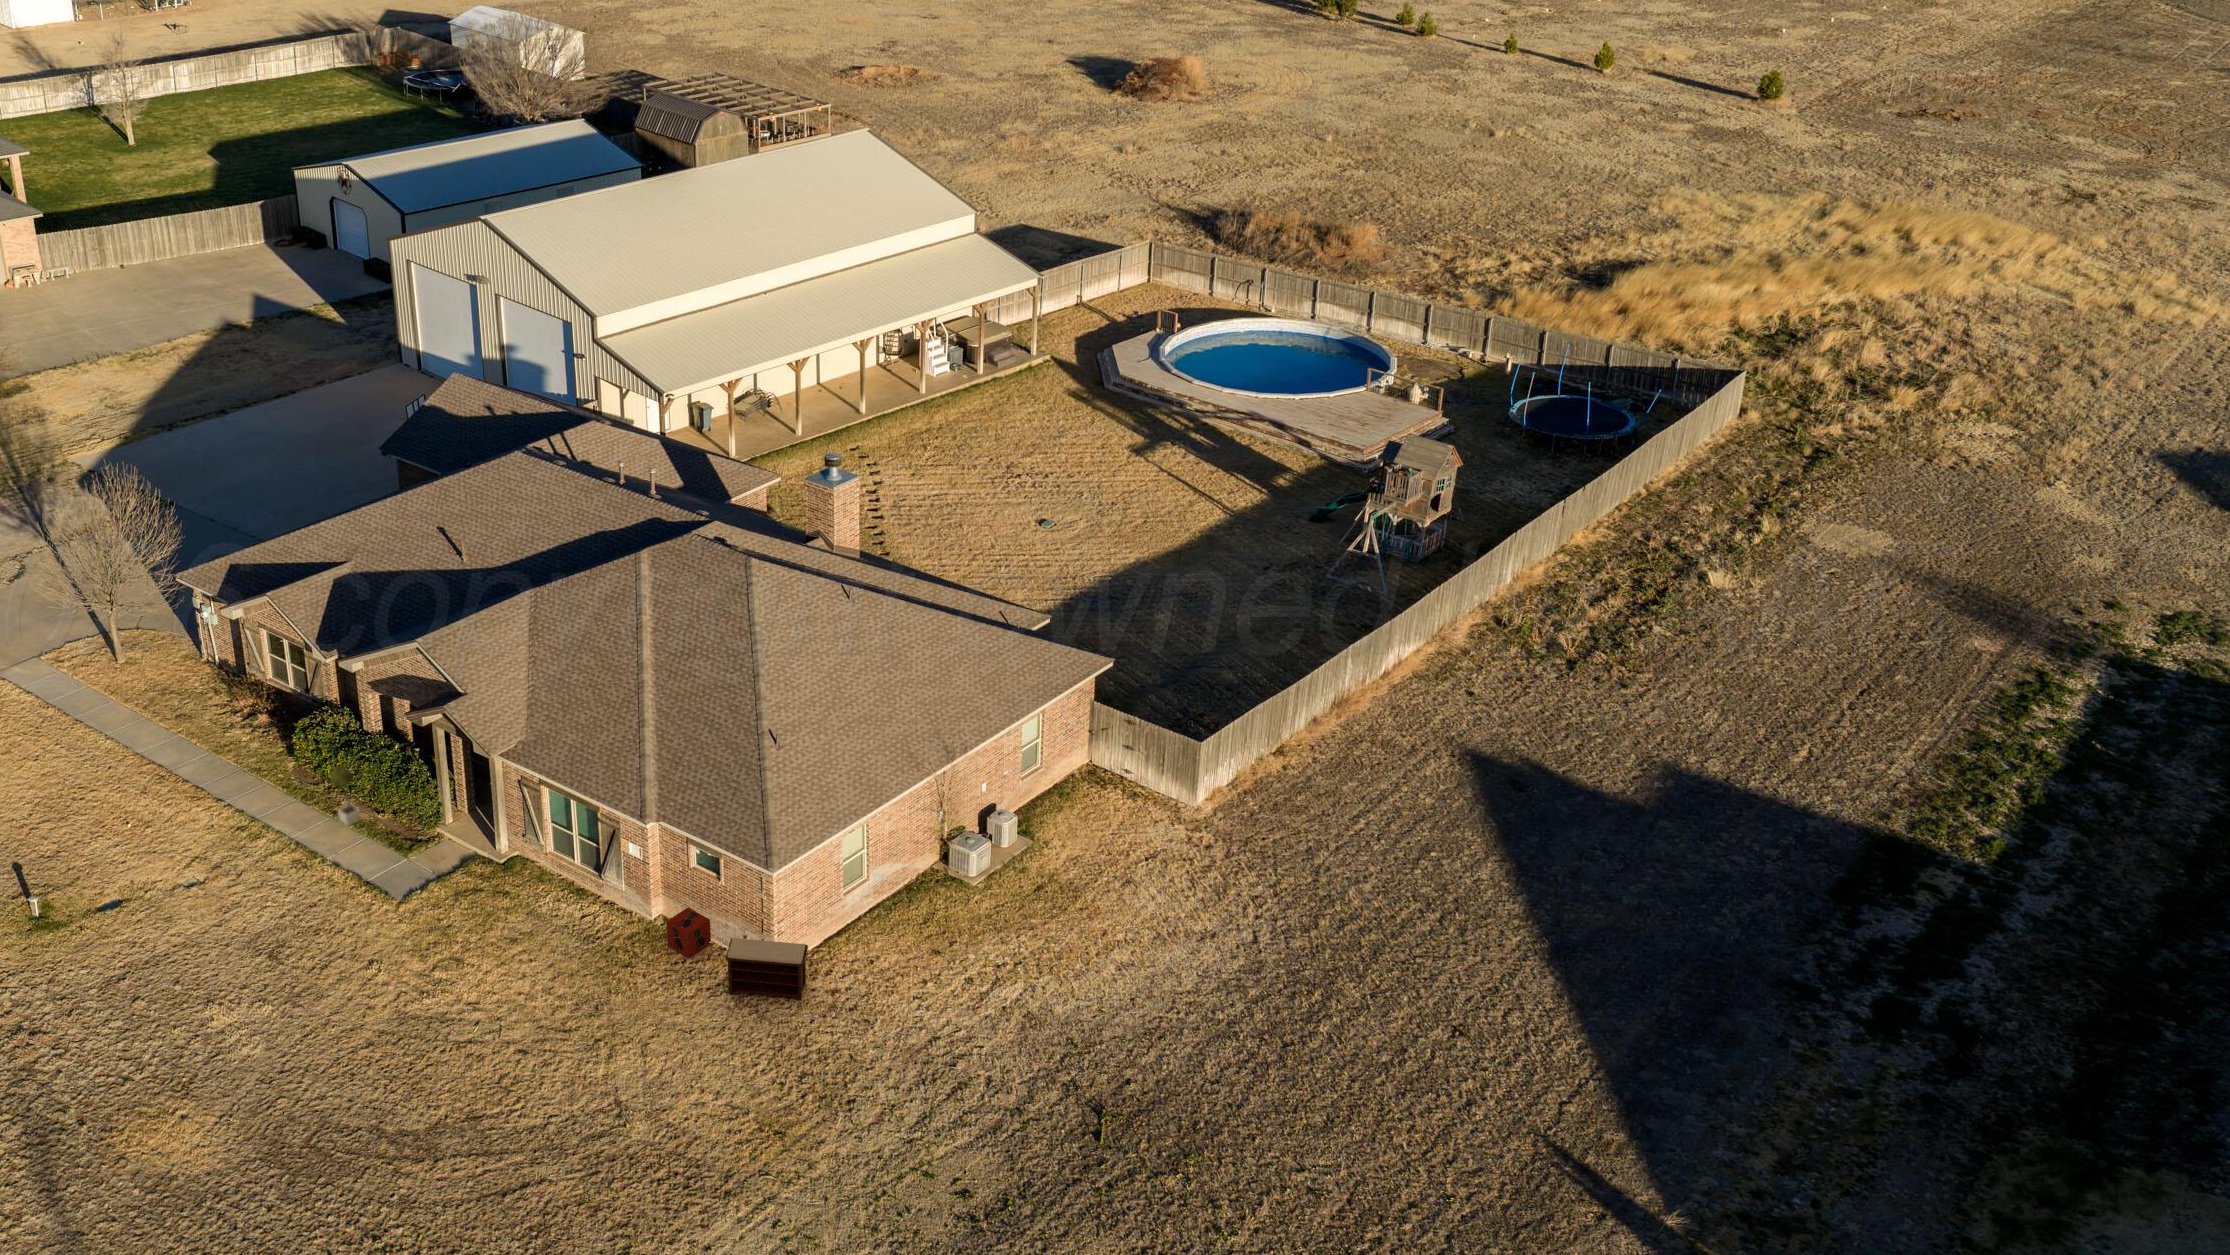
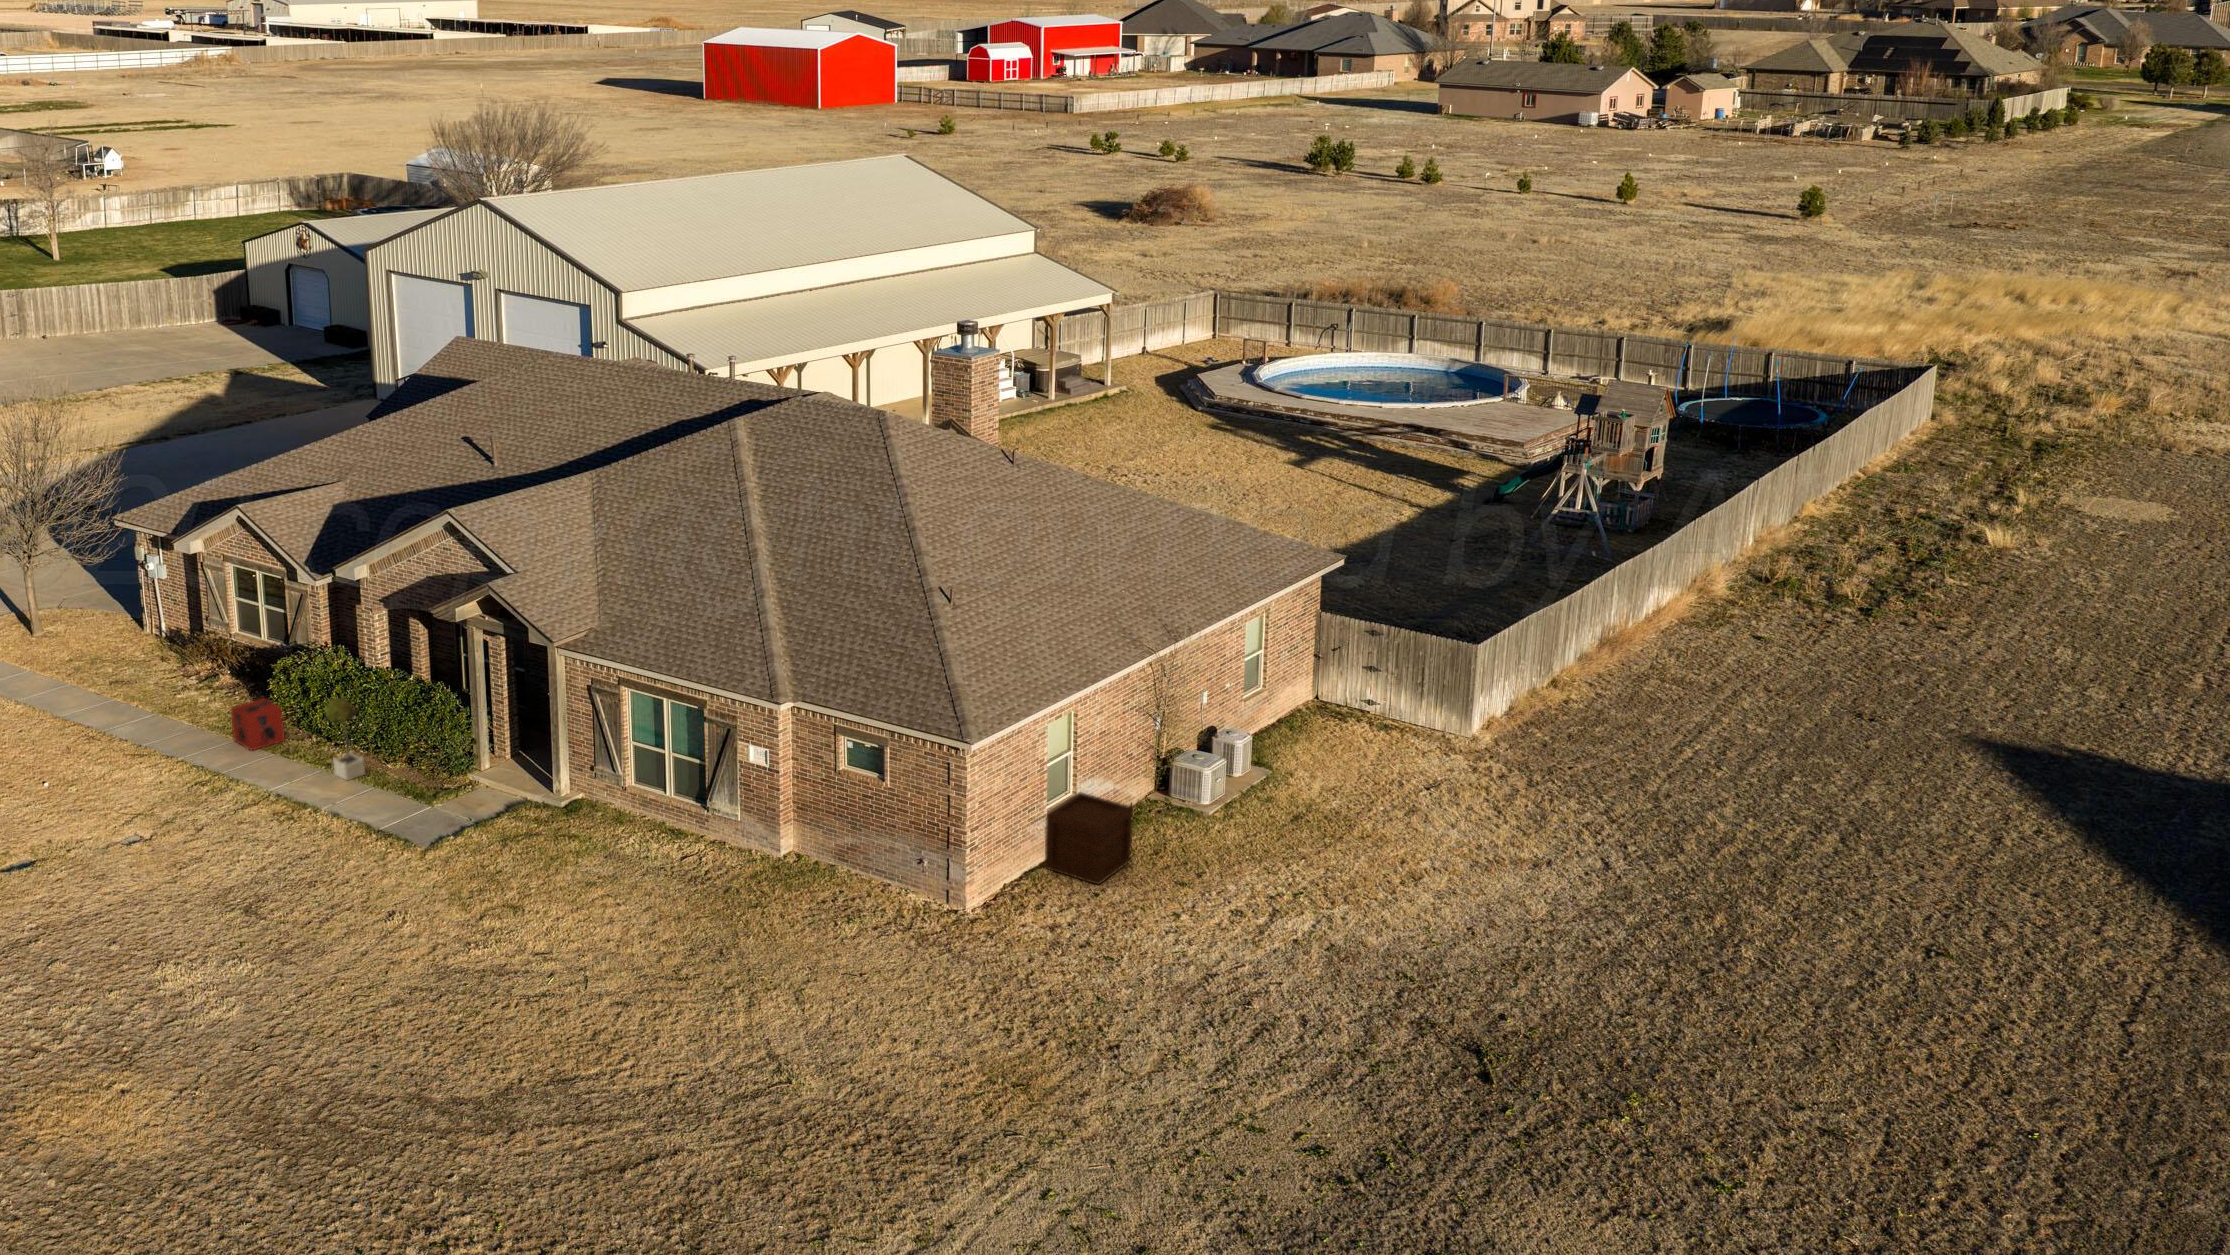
wooden crate: none [840,876,905,950] -> present [1045,792,1133,885]
storage box: present [666,907,711,958] -> present [231,698,284,751]
bench: present [725,938,808,1001] -> none [904,854,1017,940]

